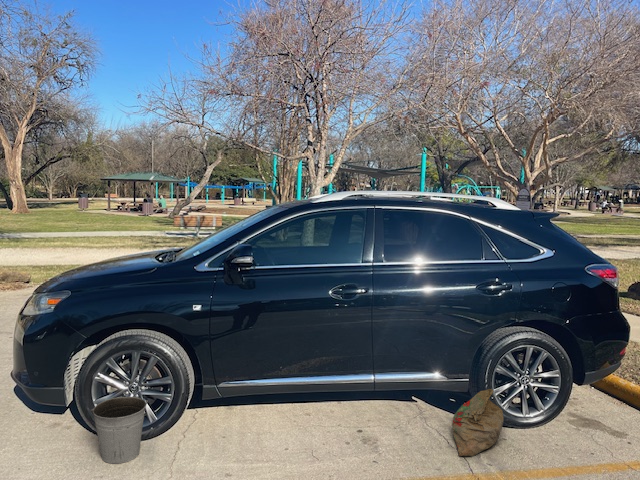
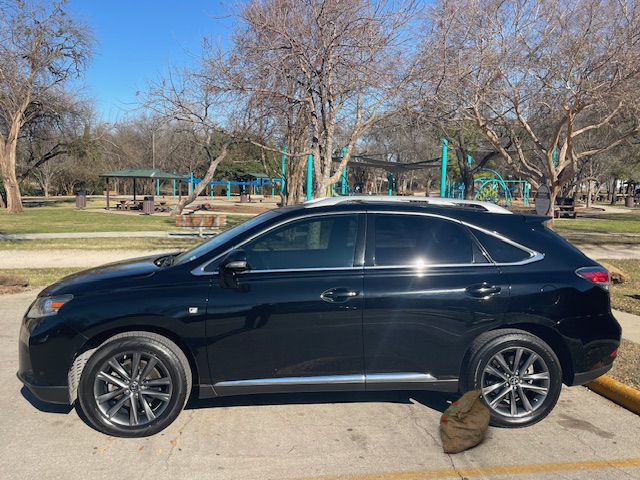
bucket: present [91,397,148,463] -> none [94,395,147,456]

